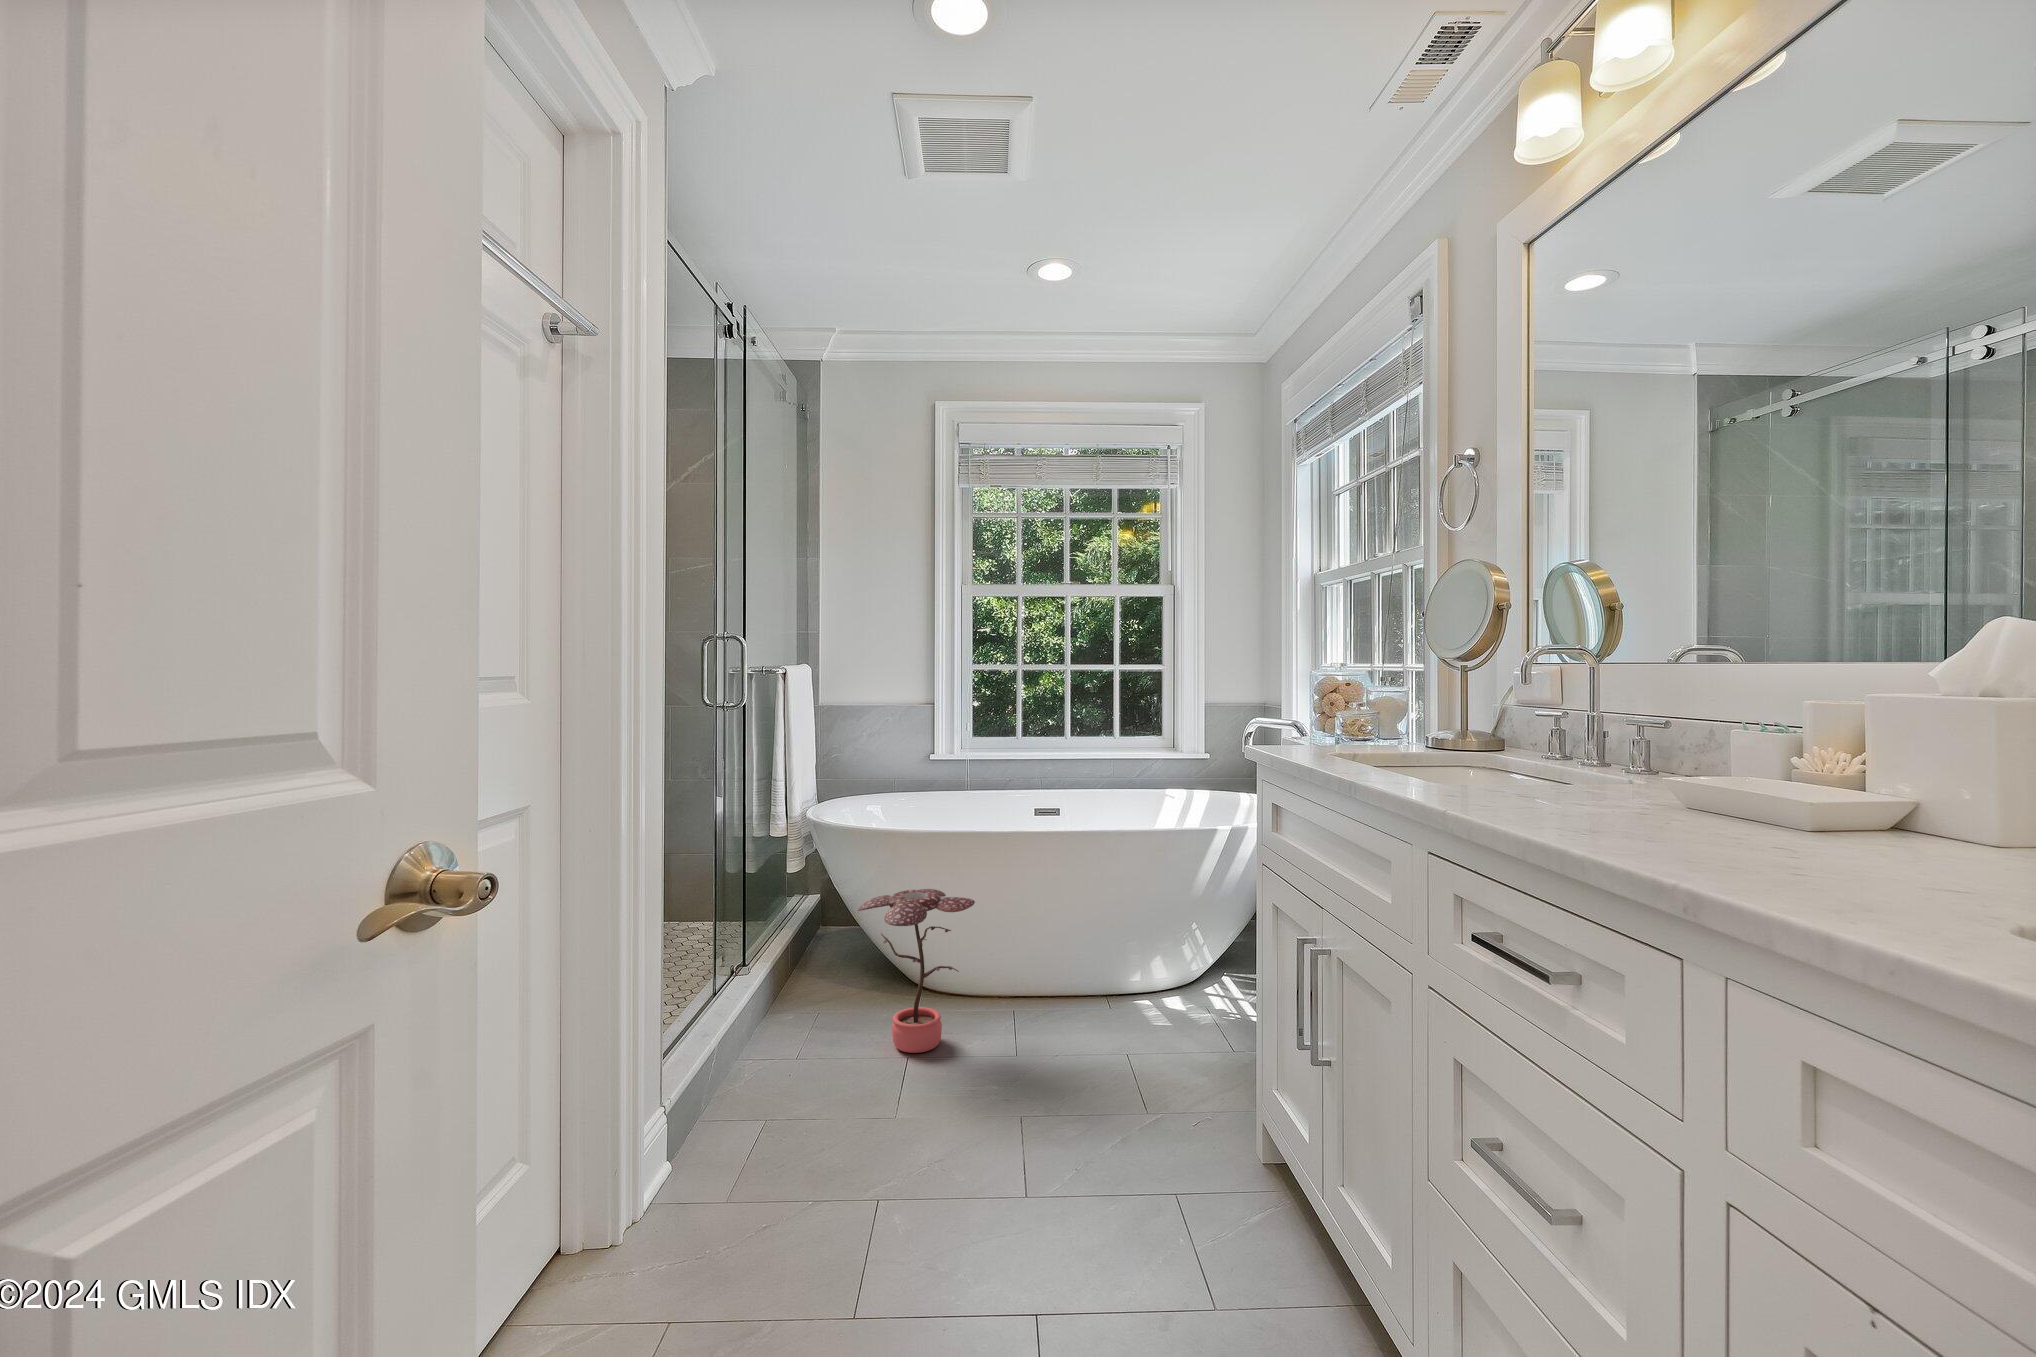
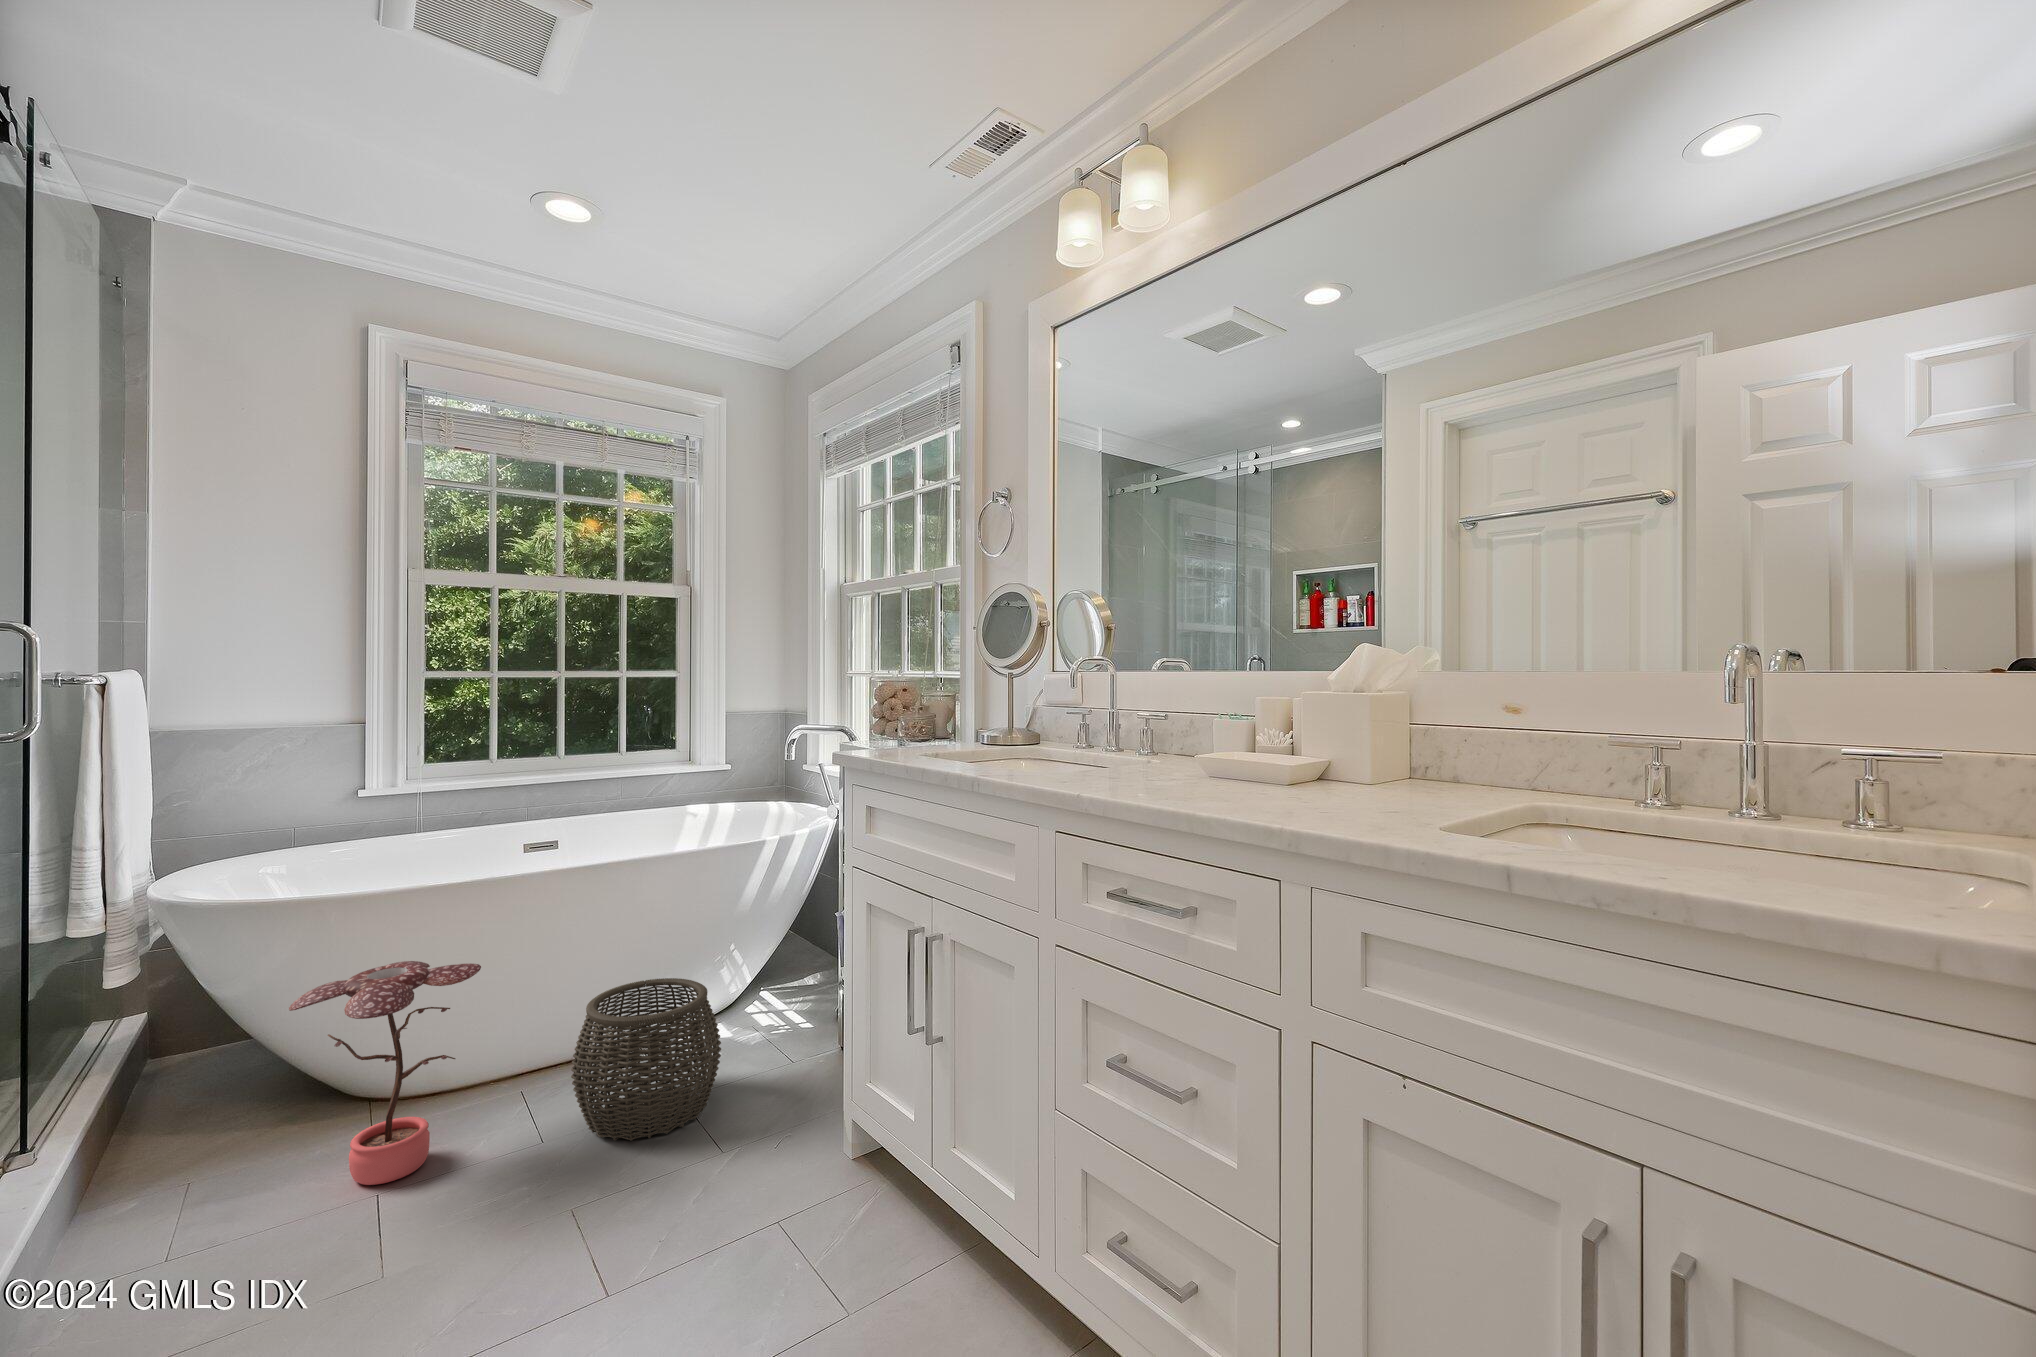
woven basket: none [1037,939,1159,1078] -> present [571,978,721,1141]

